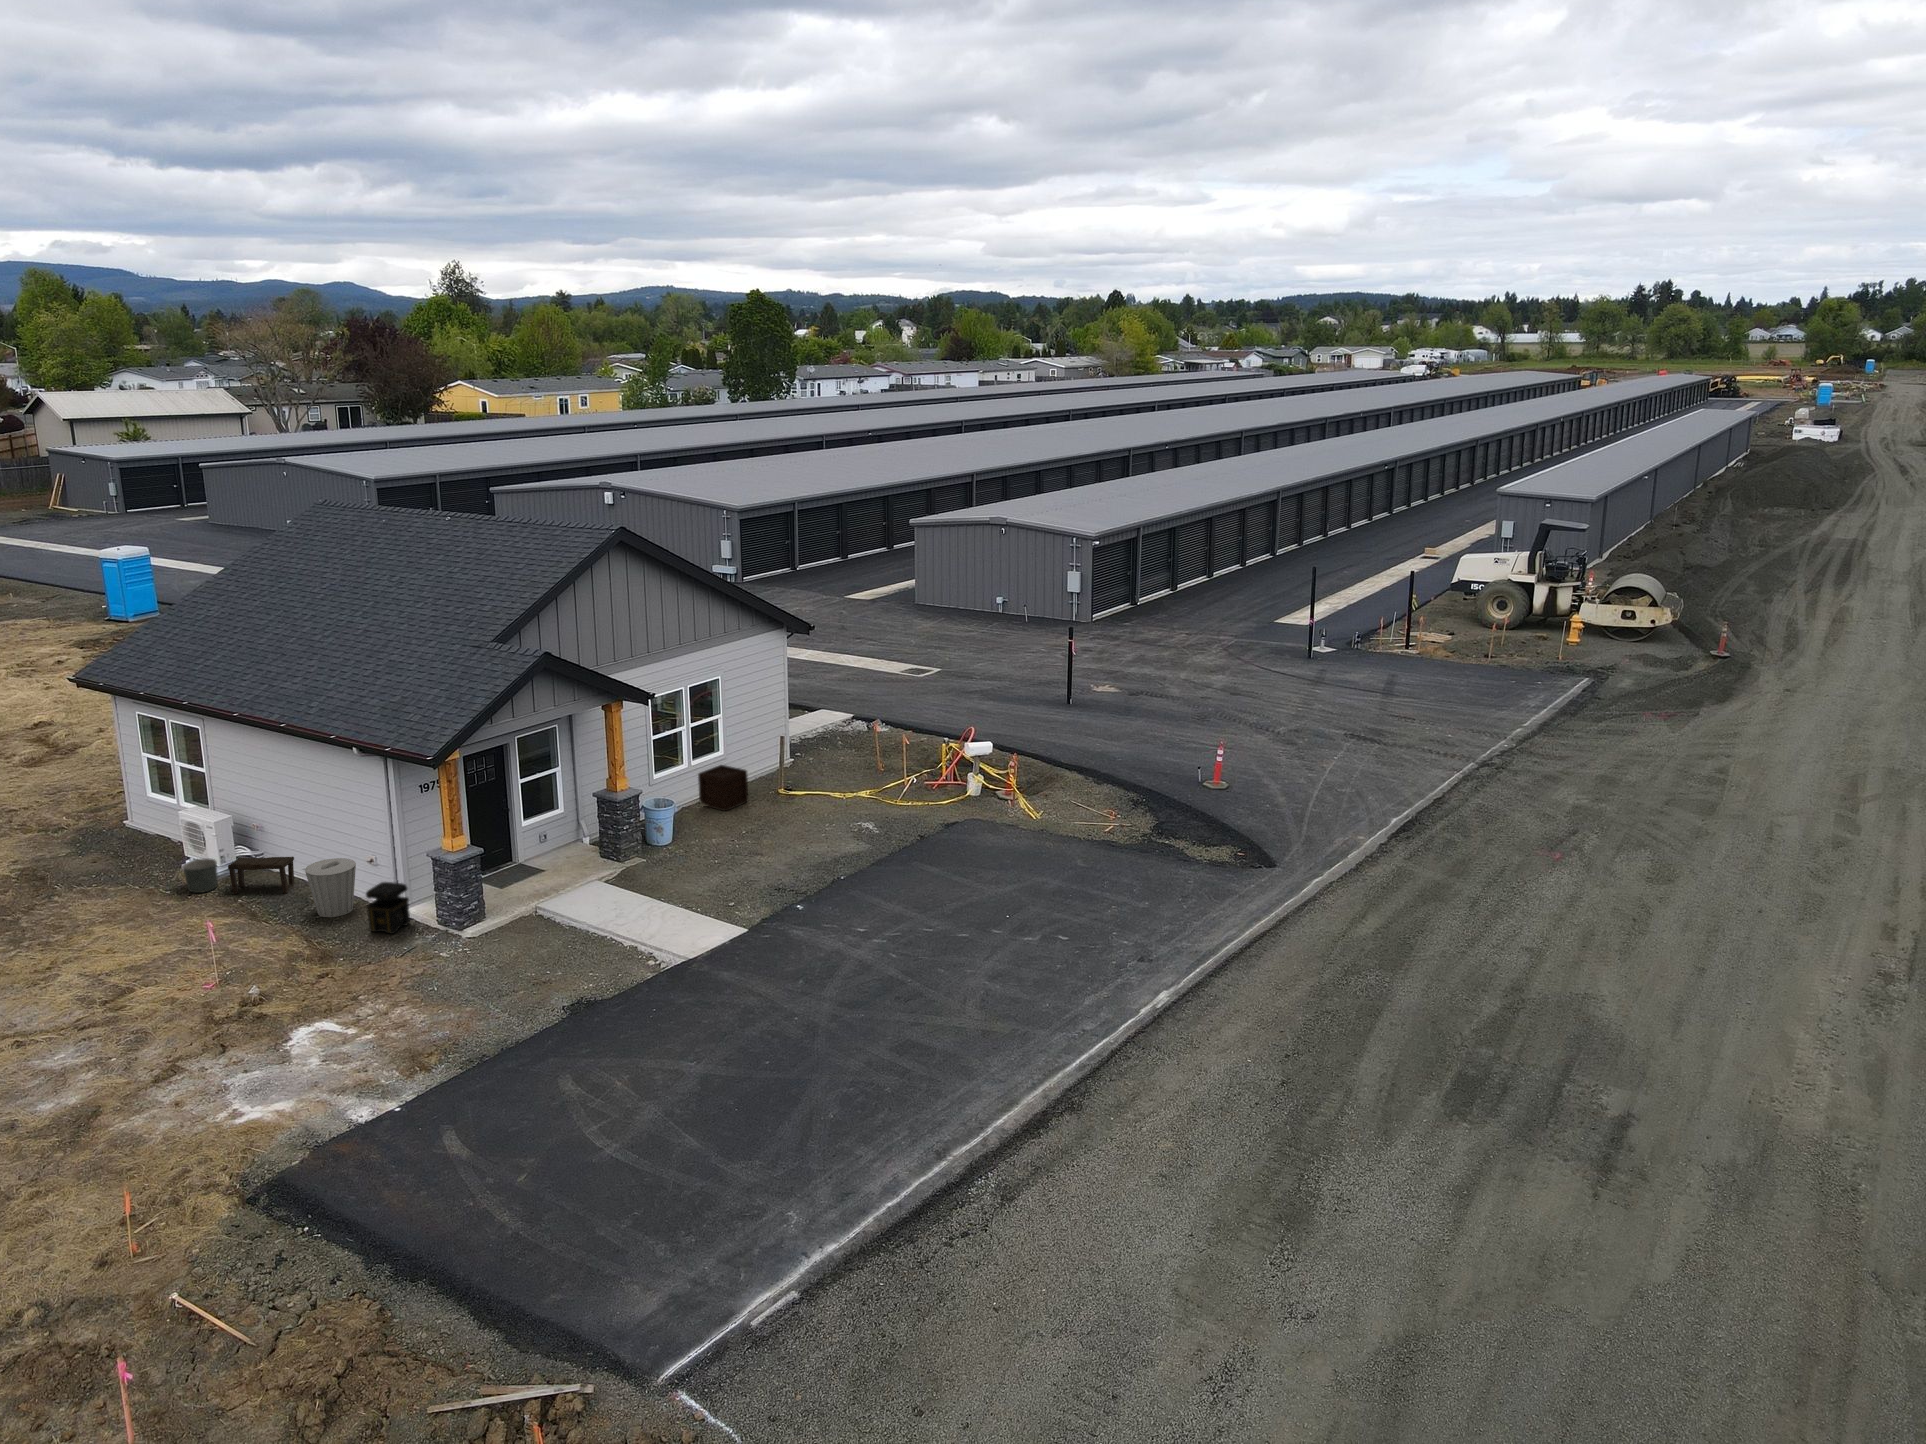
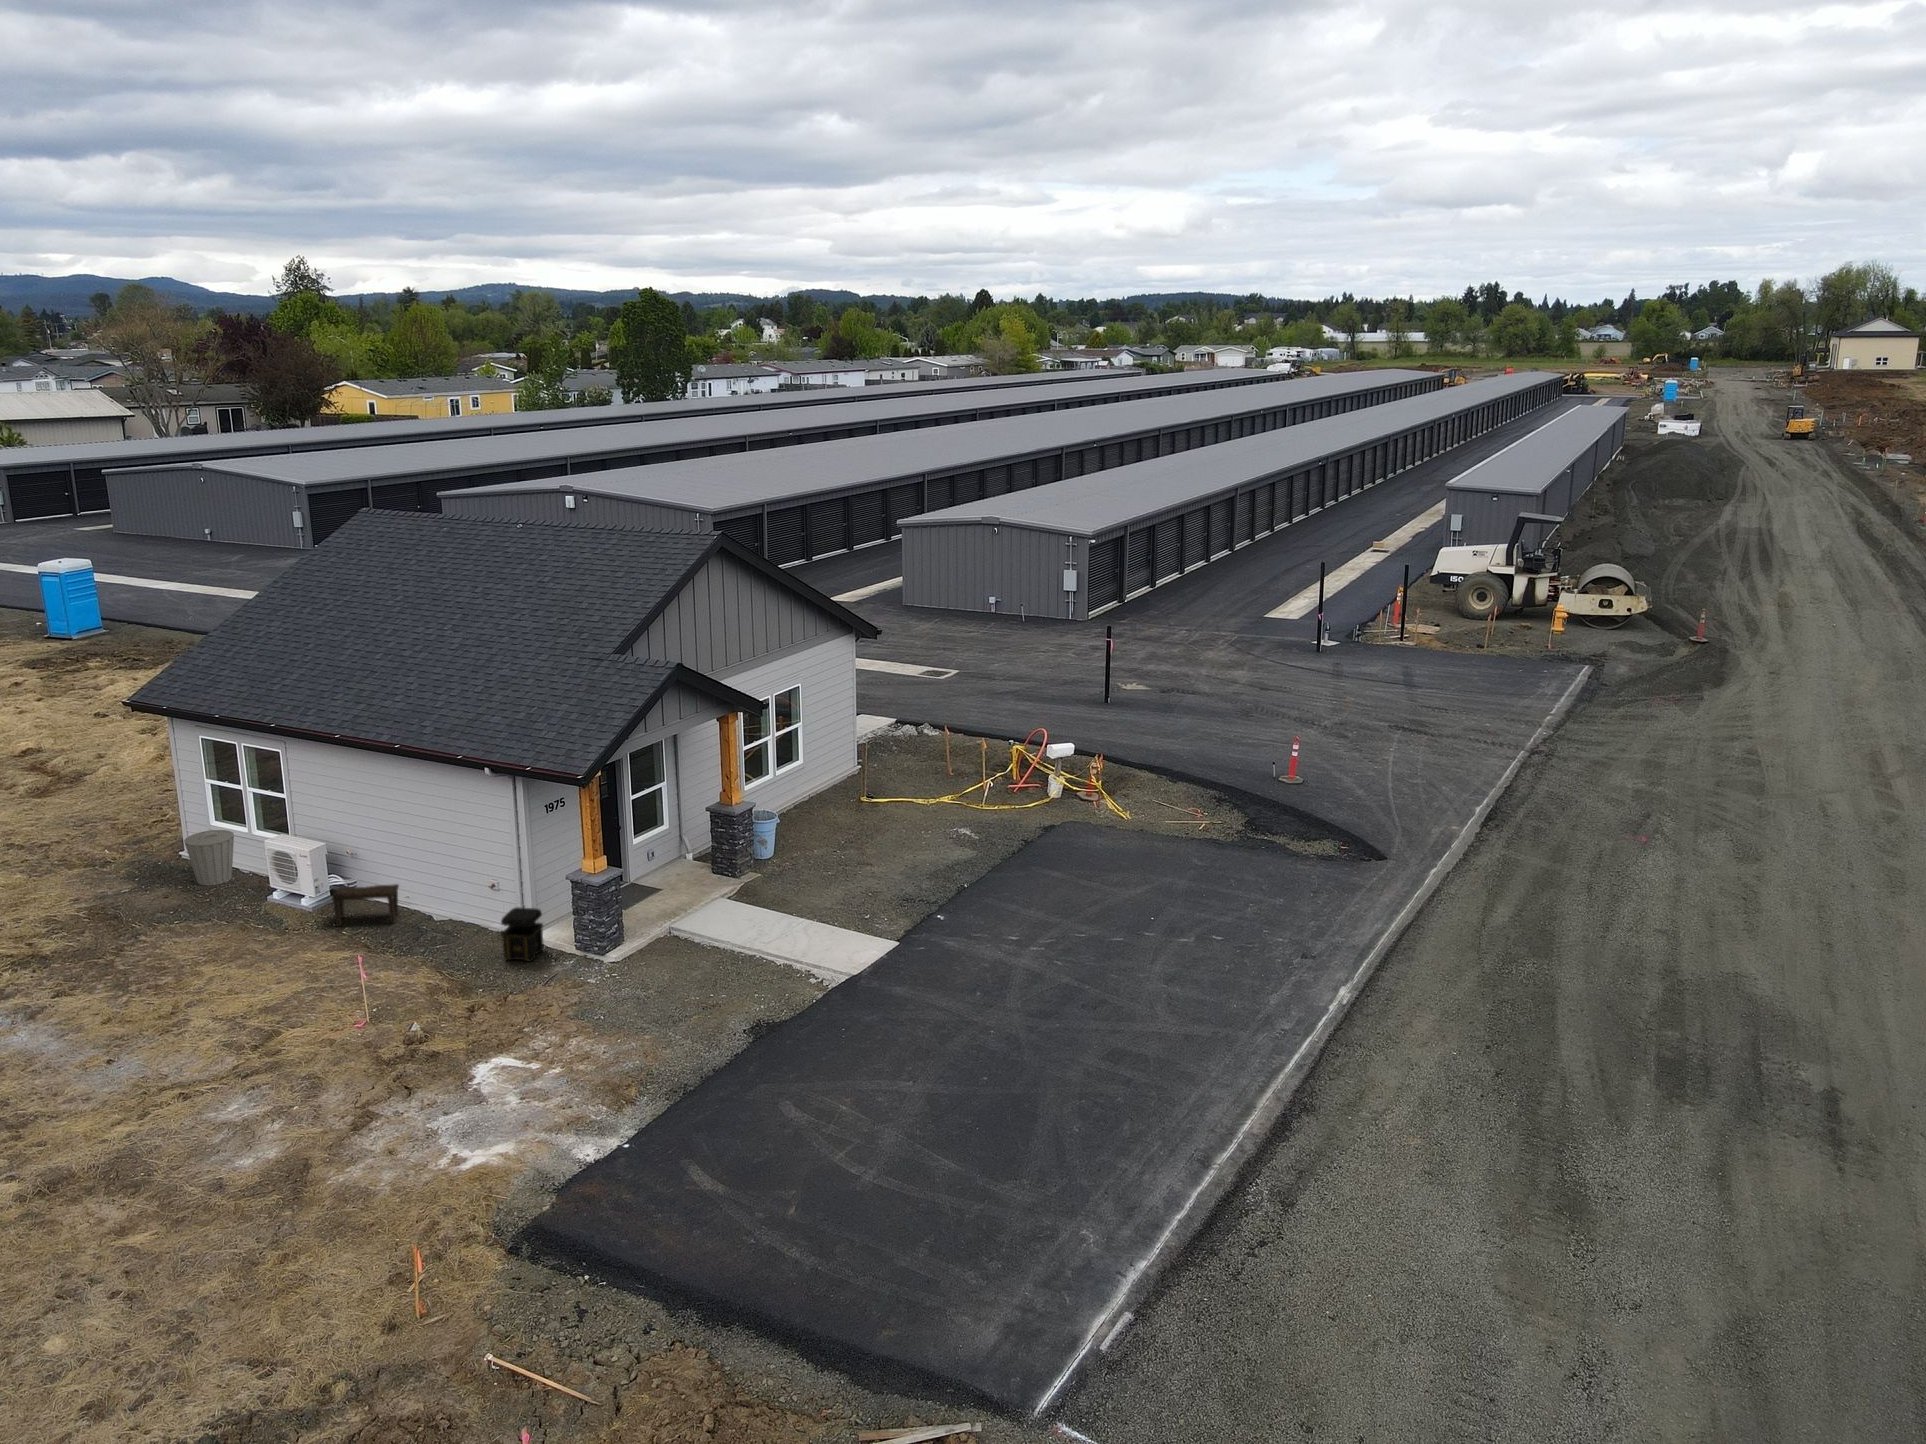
wooden crate: present [698,765,748,811] -> none [785,774,835,821]
planter: present [183,858,218,893] -> none [281,889,316,926]
trash can: present [305,858,356,917] -> present [184,830,234,885]

